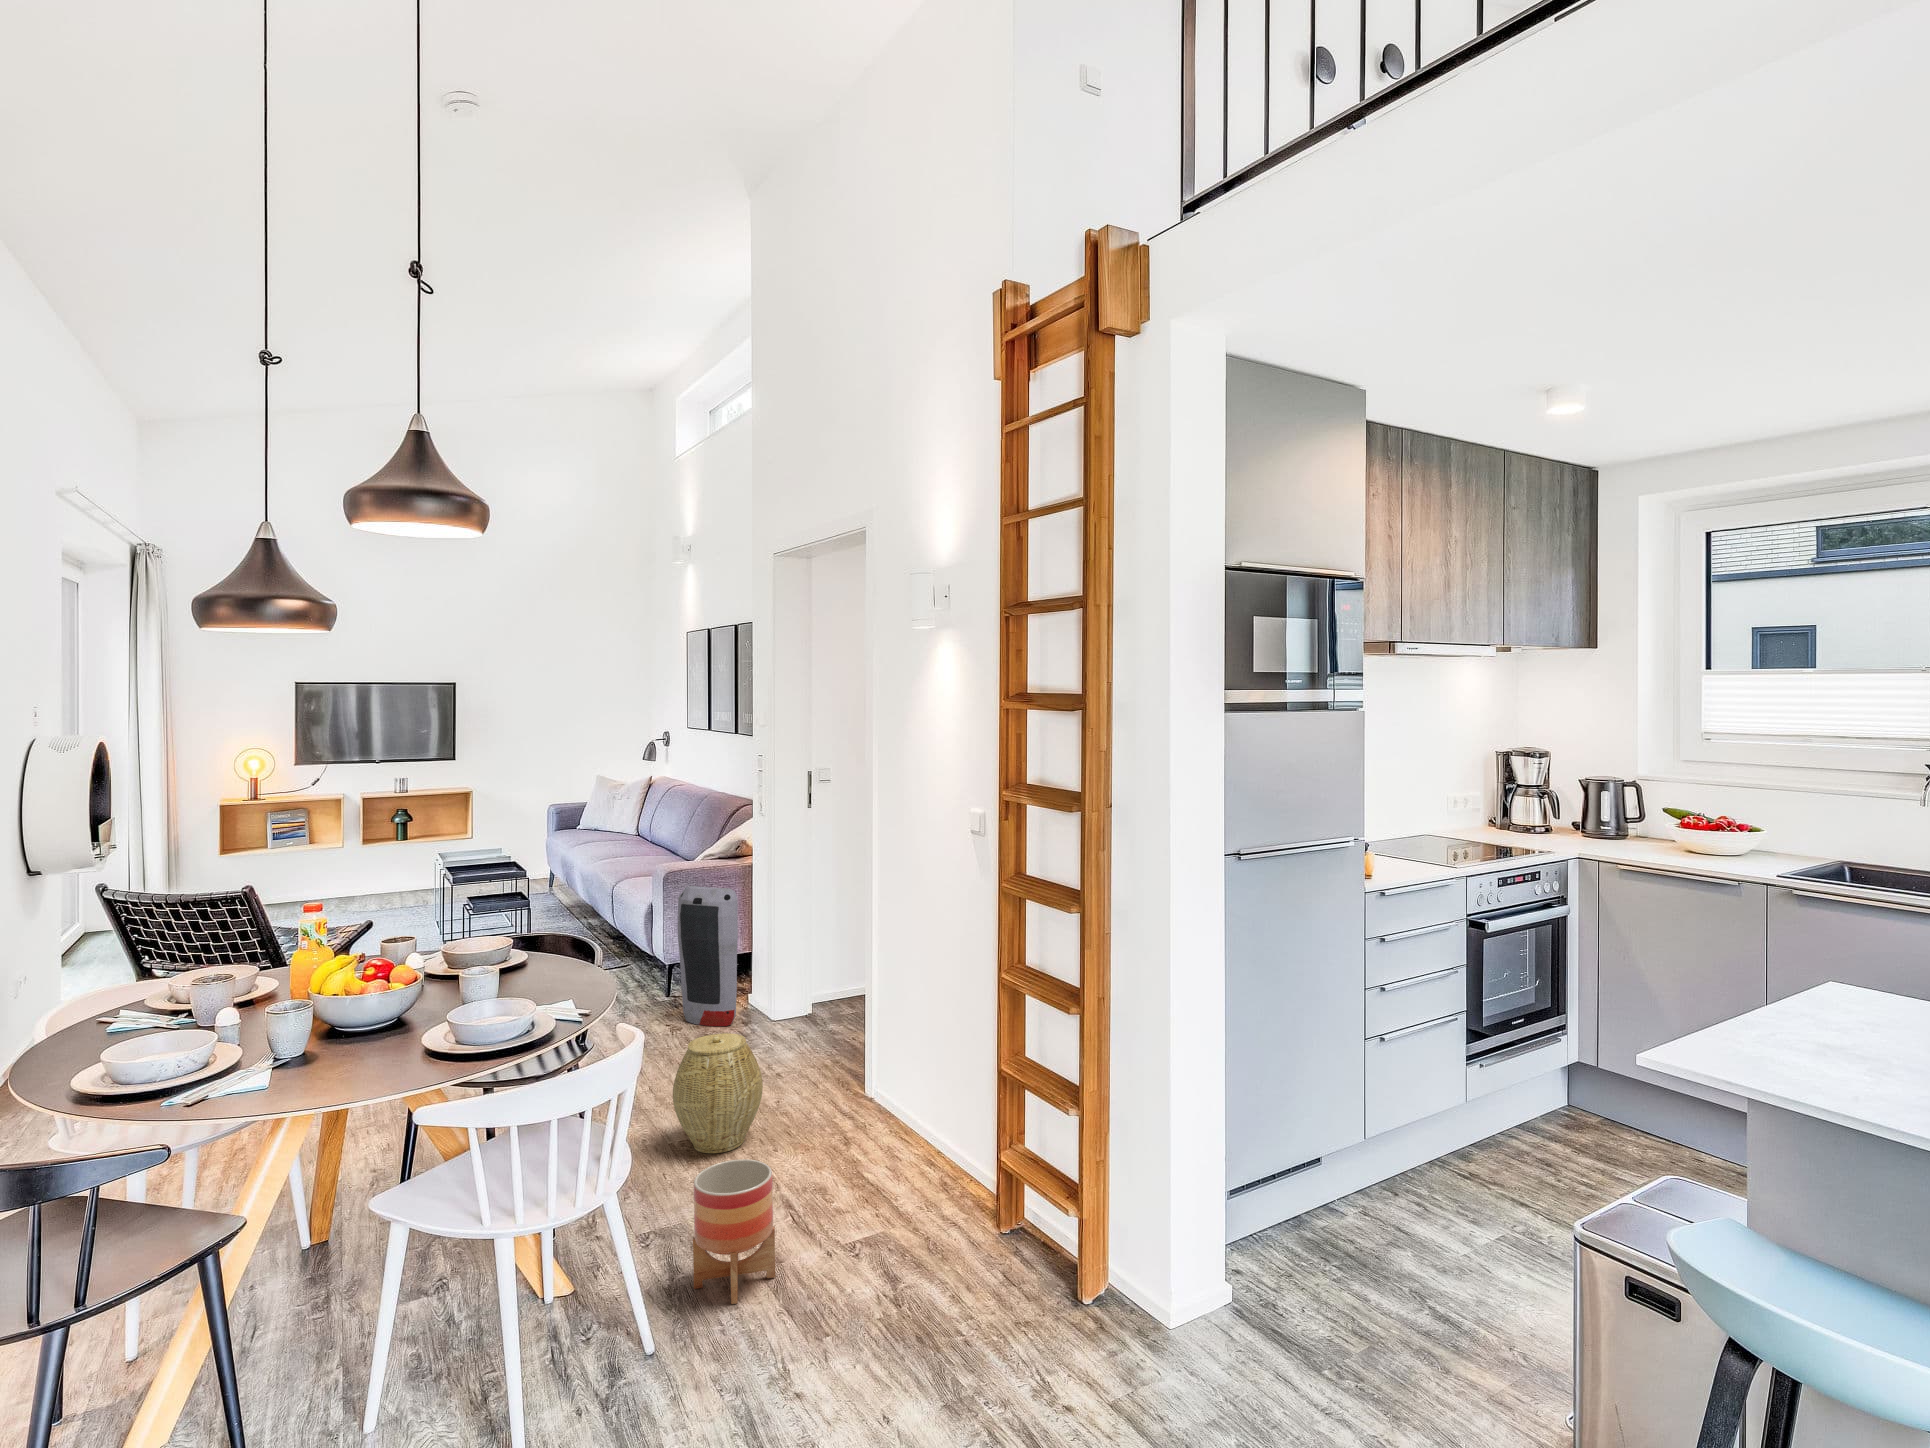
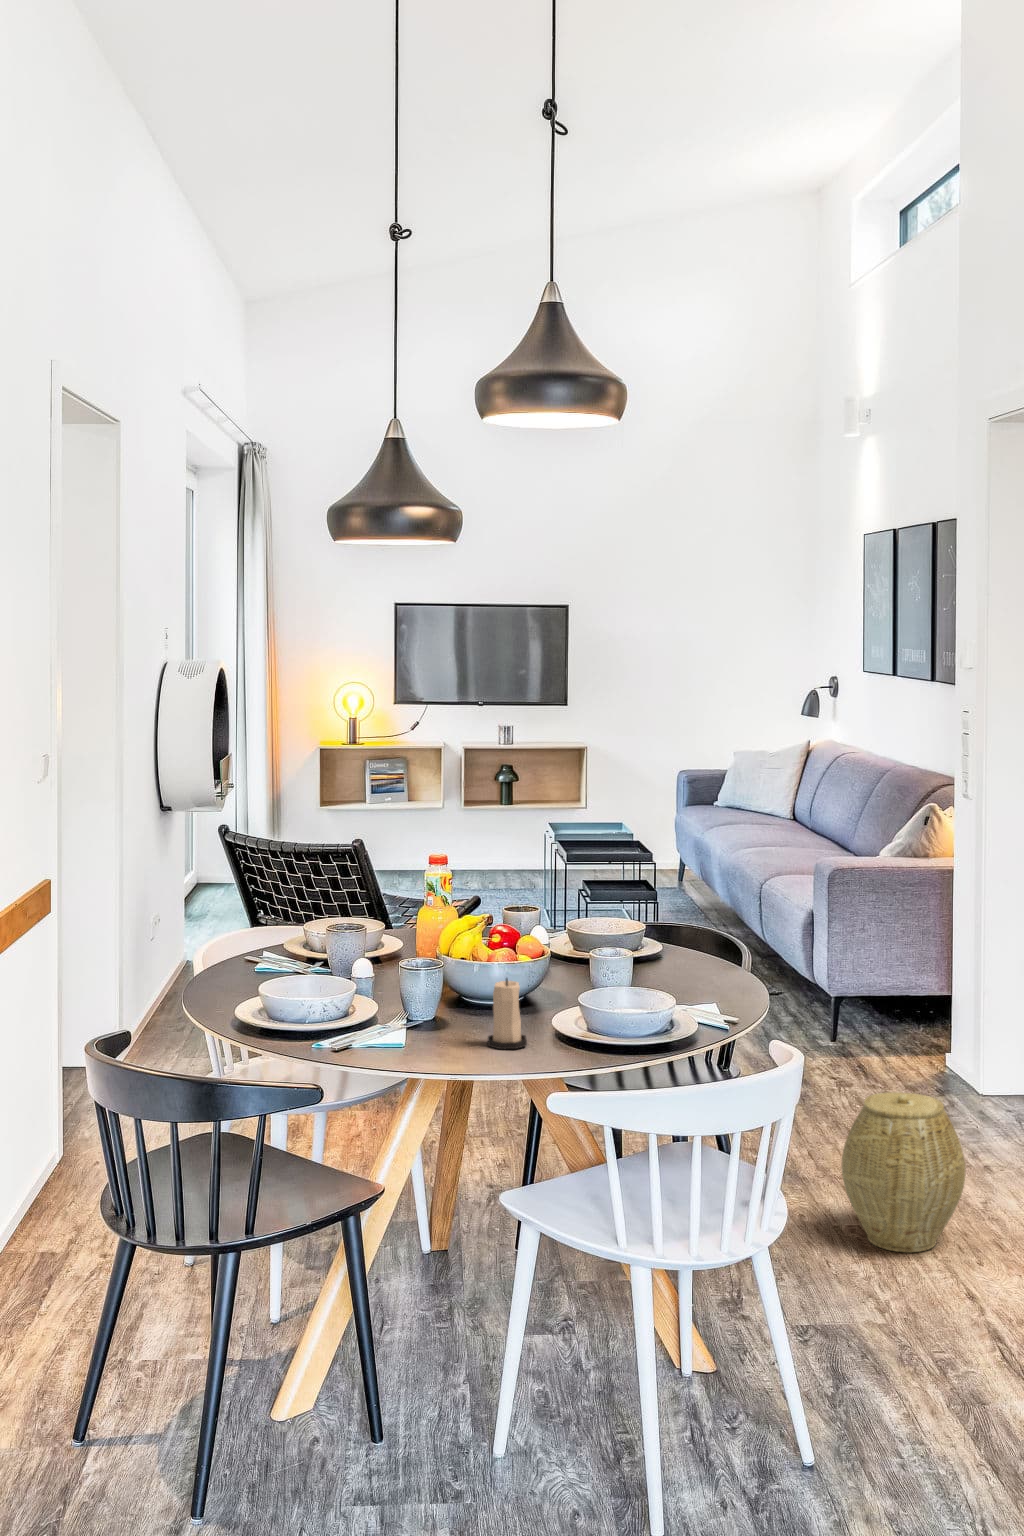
air purifier: present [677,886,738,1026] -> none [851,890,938,1093]
candle: none [356,1006,394,1070] -> present [488,978,527,1049]
planter: present [693,1159,775,1304] -> none [865,1252,976,1436]

